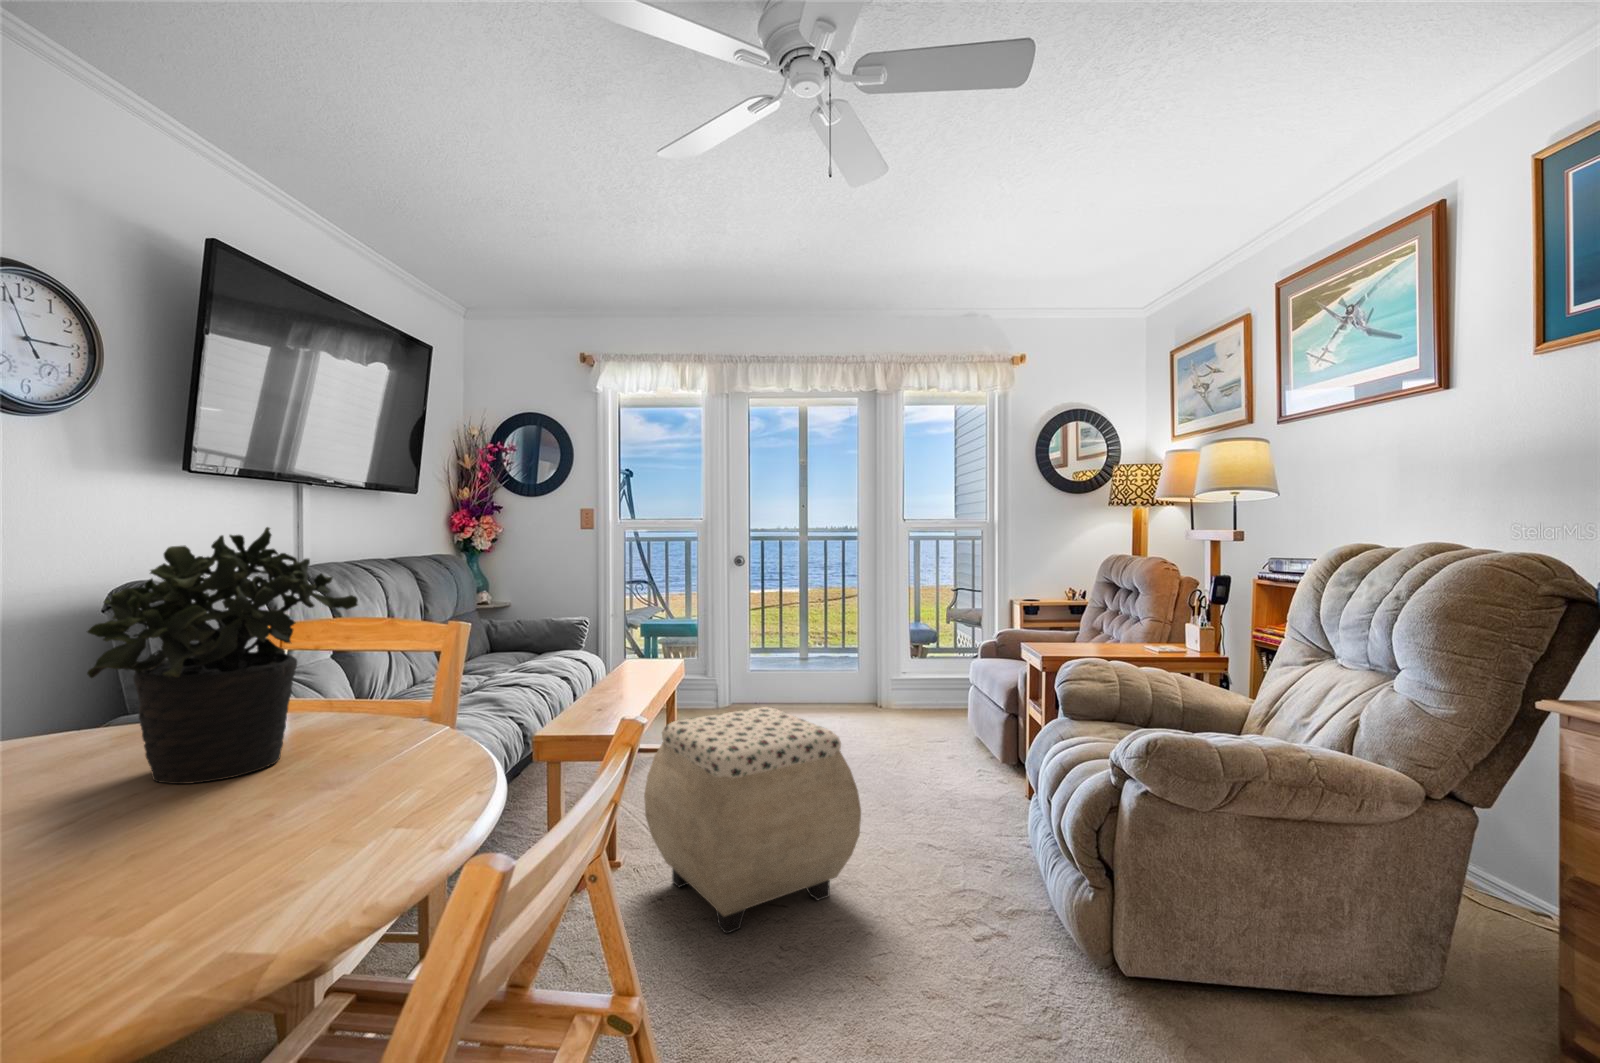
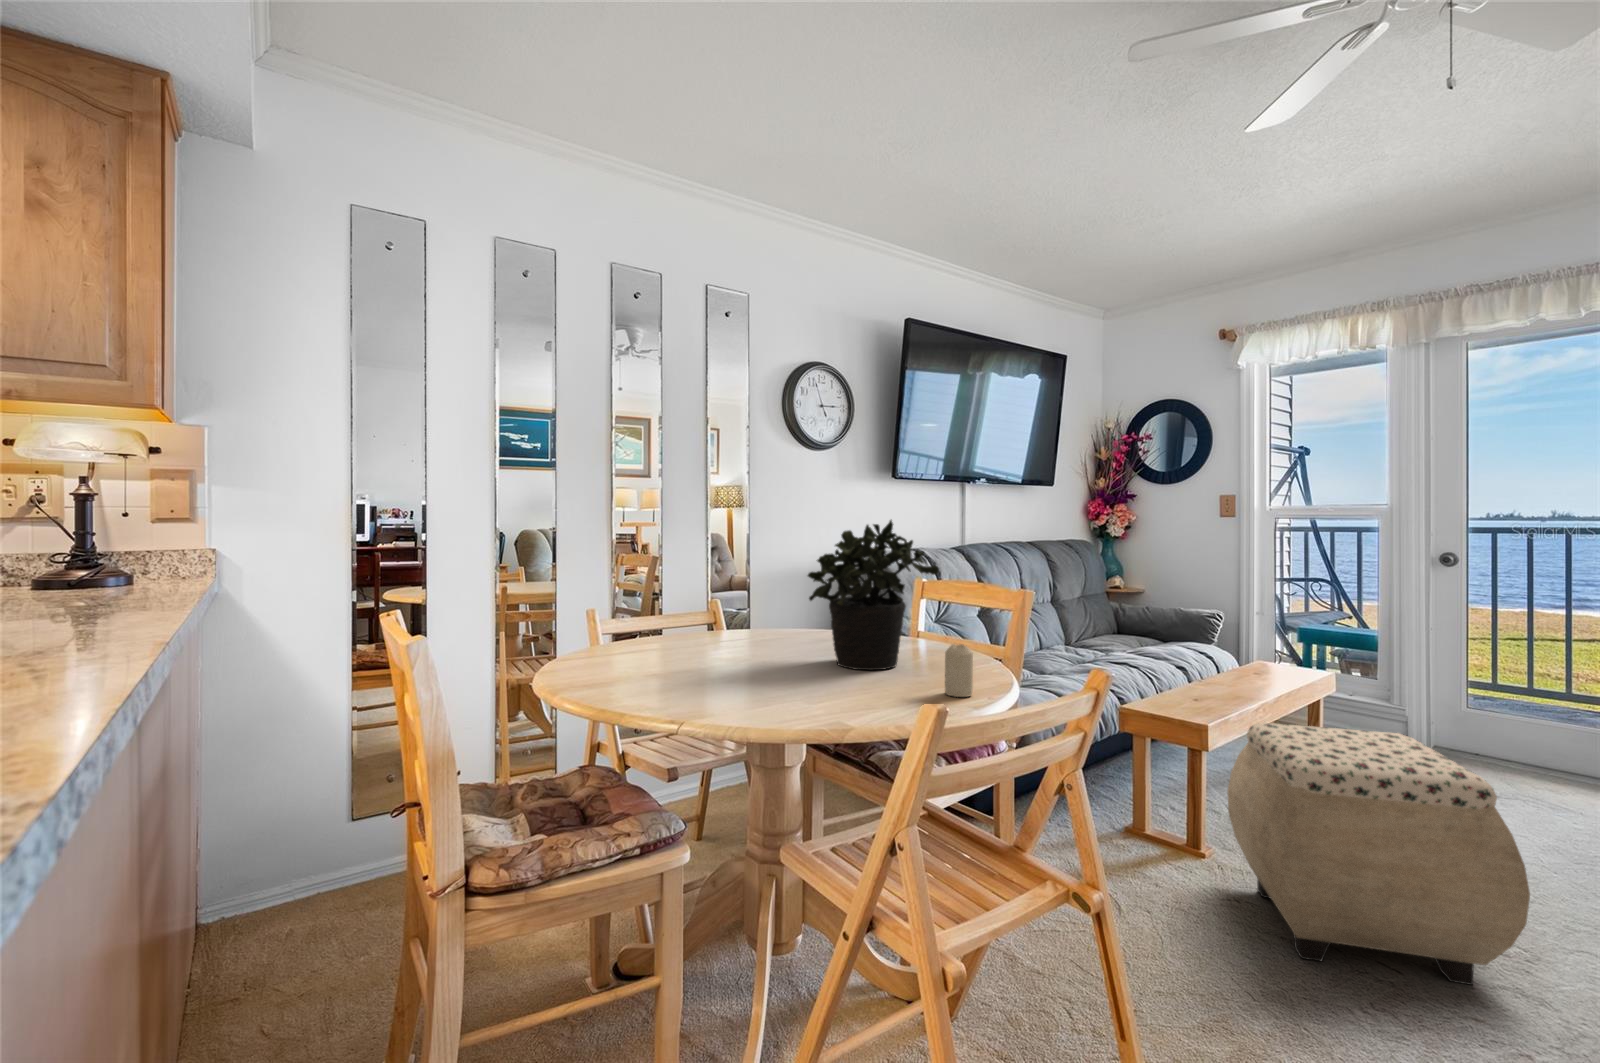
candle: none [397,707,442,788] -> present [945,644,973,697]

